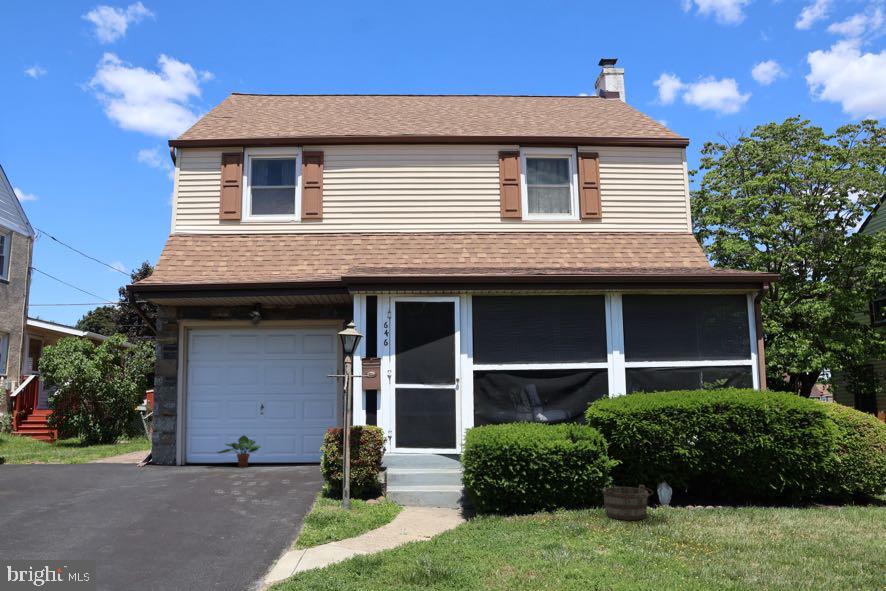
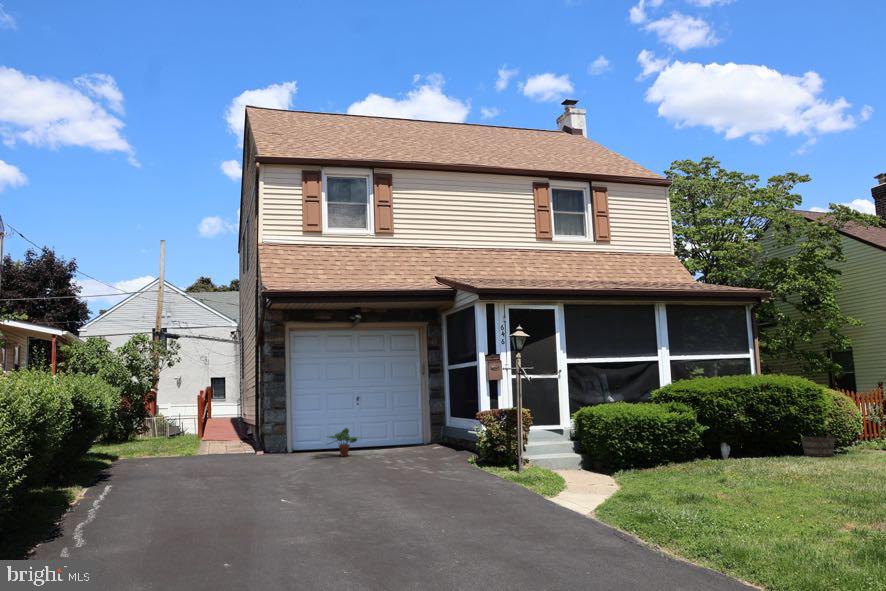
bucket: present [602,485,653,520] -> present [801,435,836,457]

